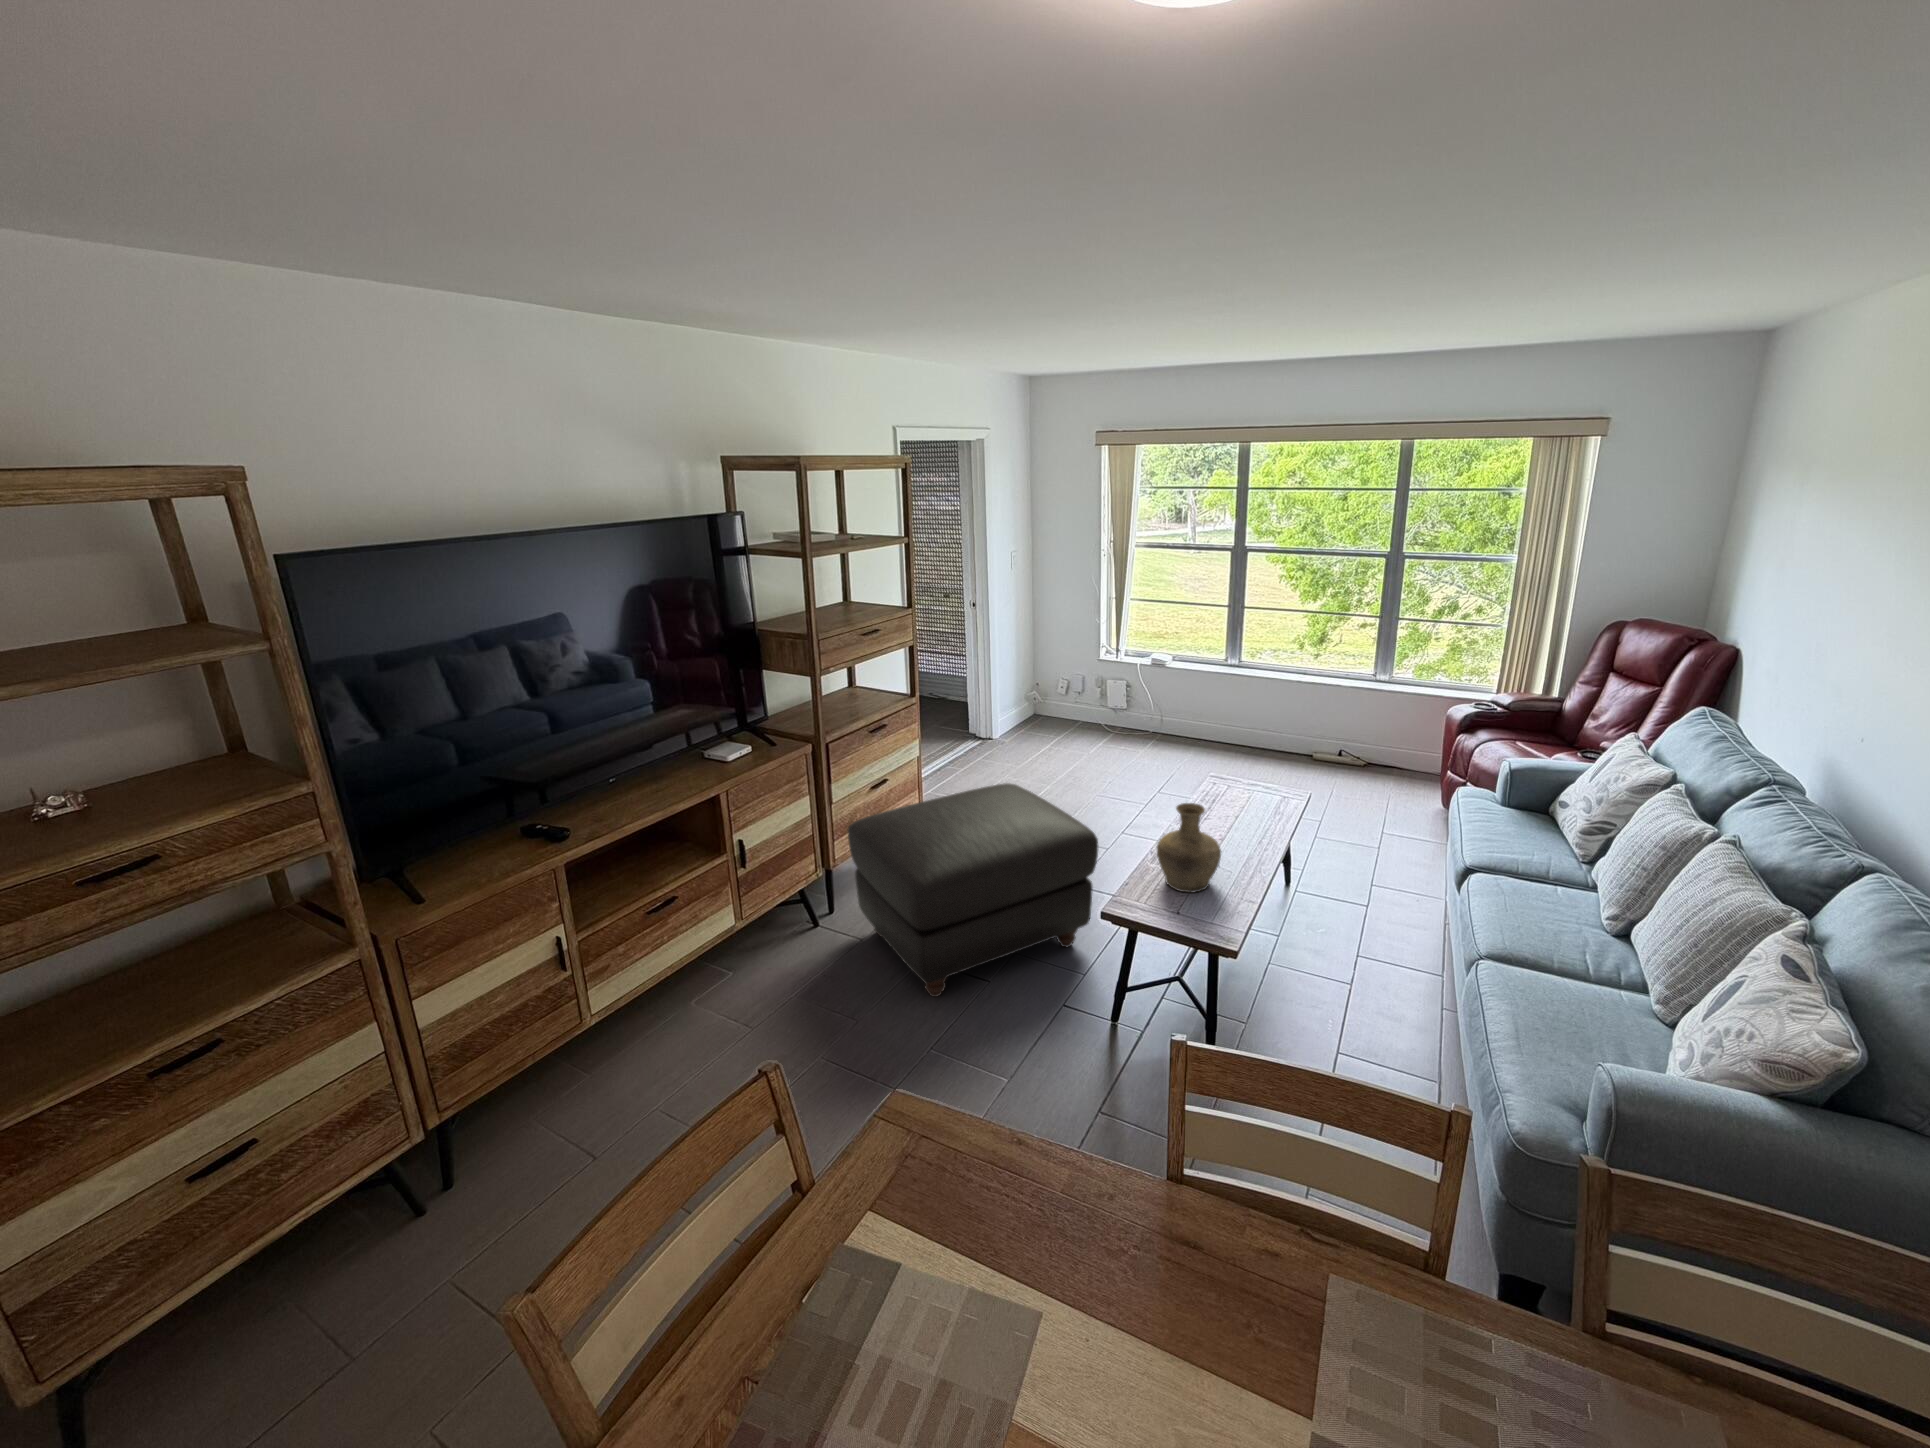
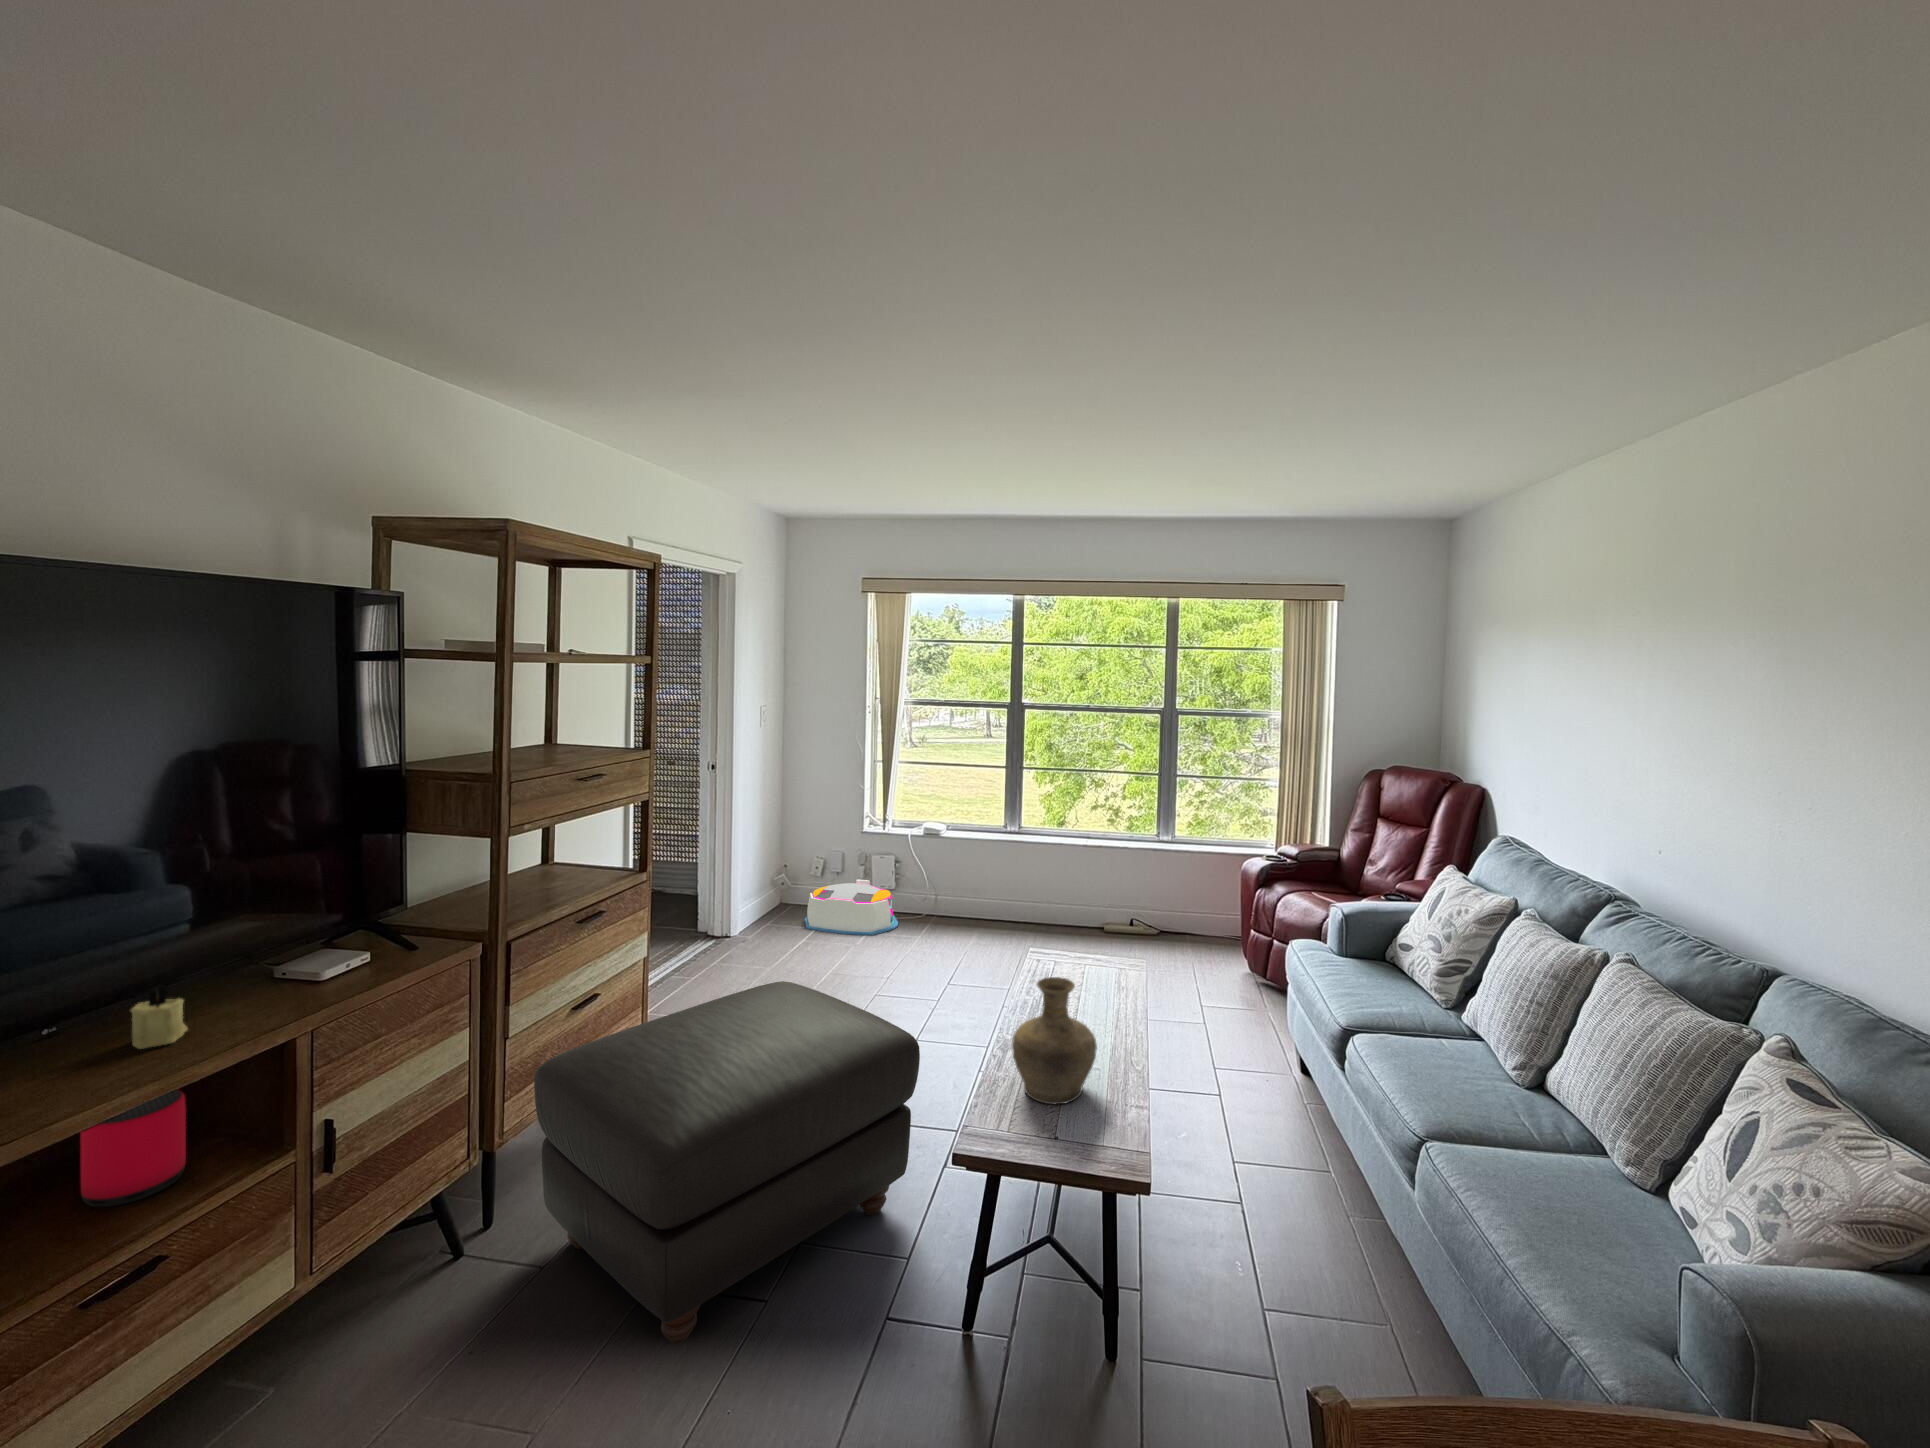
storage bin: none [1054,698,1130,746] -> present [805,879,898,935]
candle: none [640,762,667,795] -> present [131,986,187,1049]
speaker: none [628,816,675,873] -> present [81,1090,186,1207]

